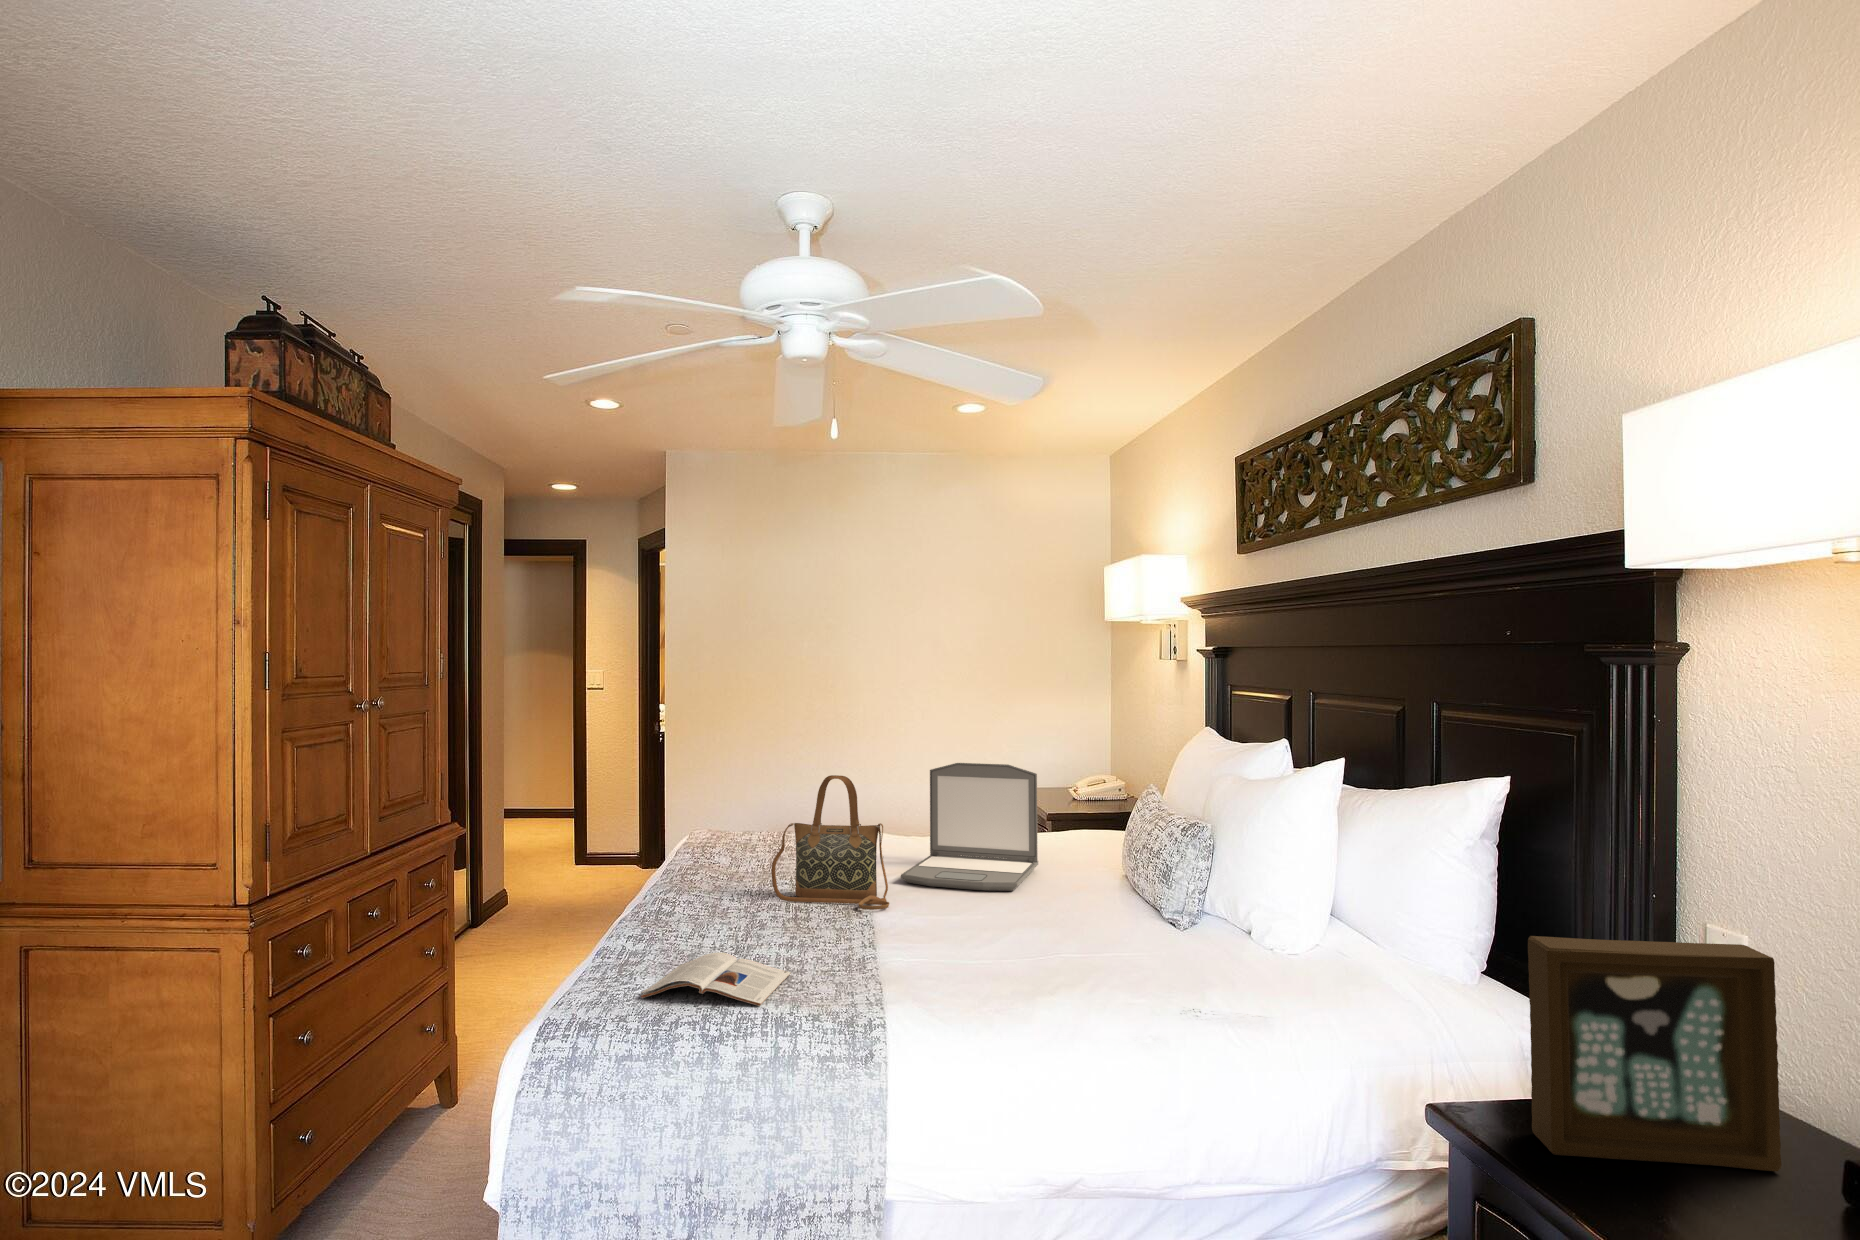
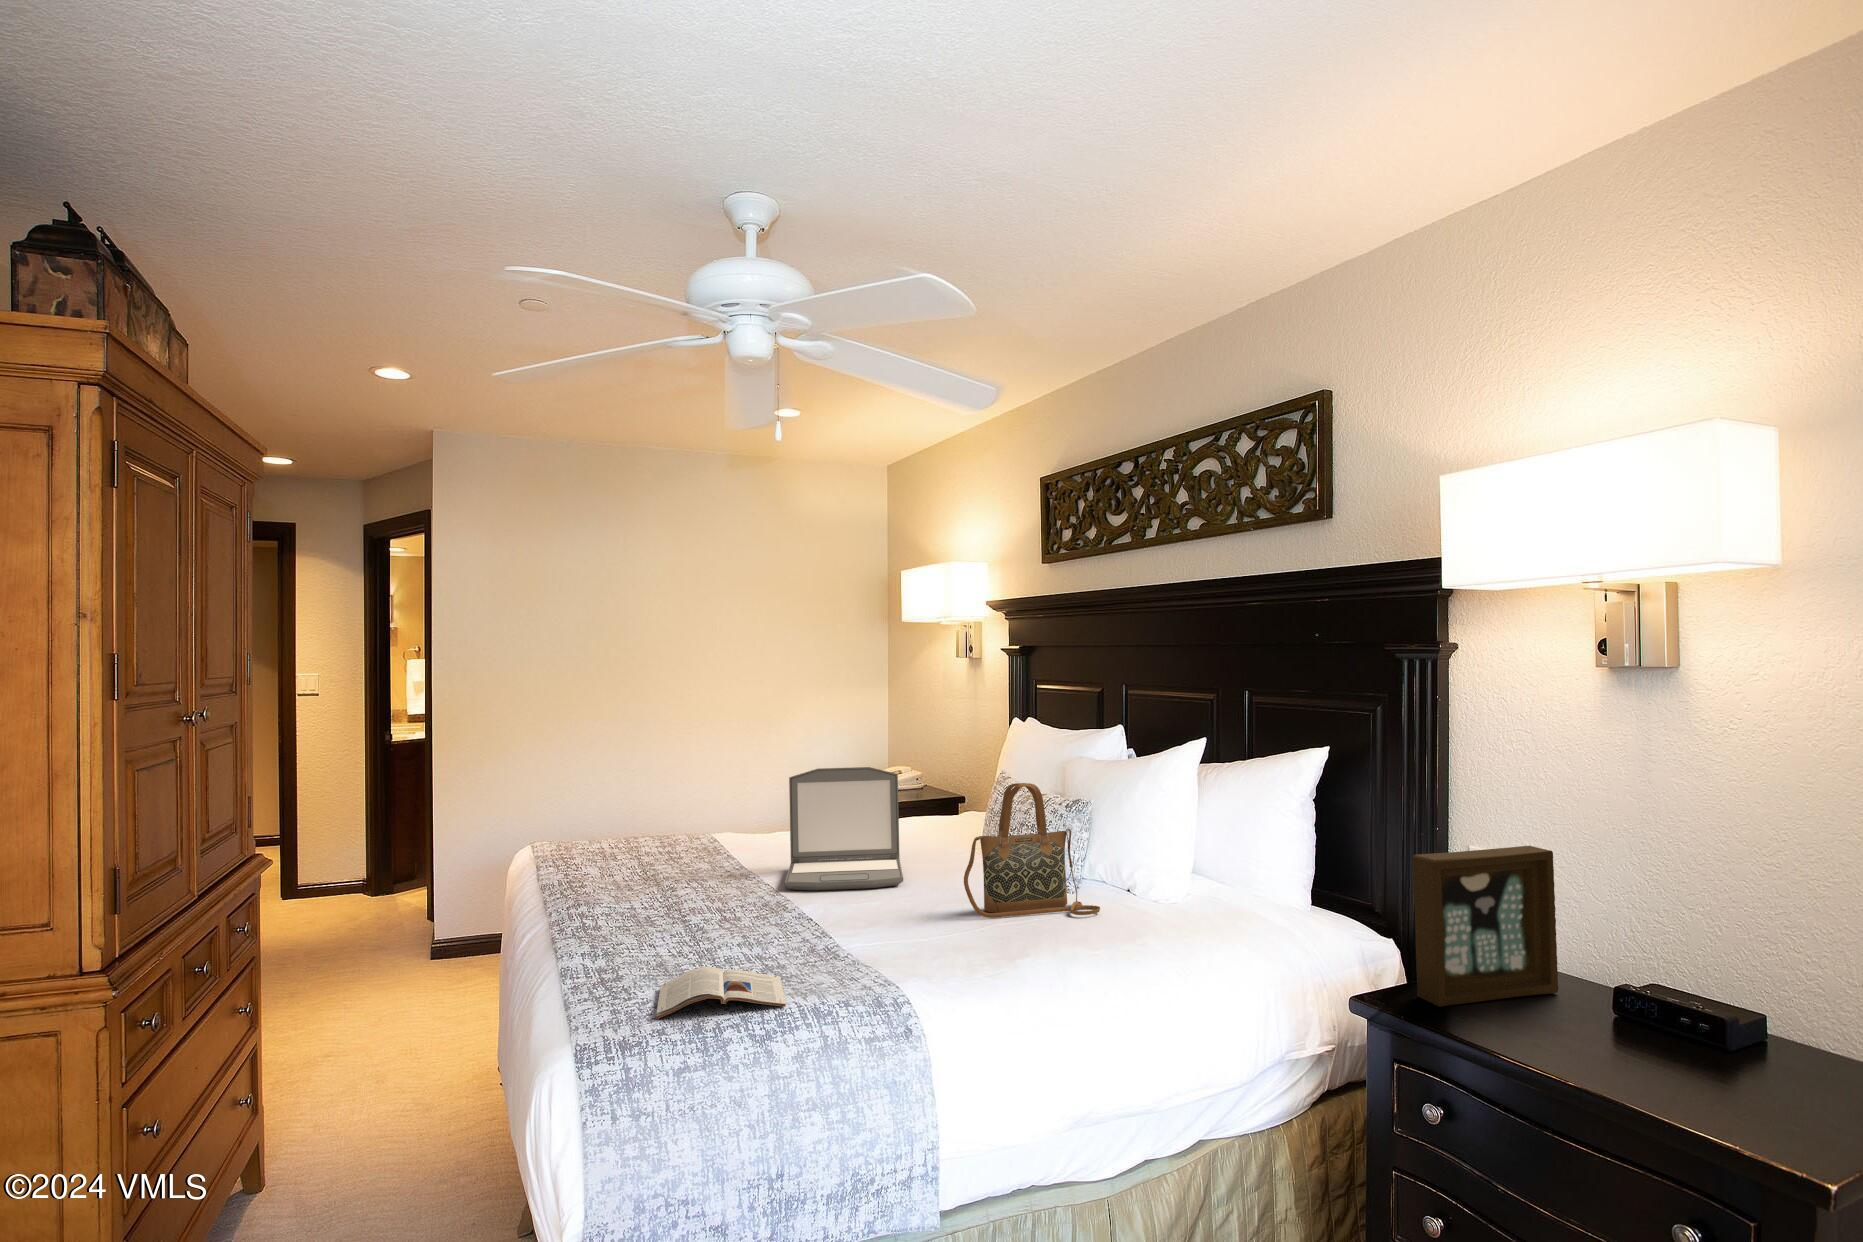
handbag: present [771,775,889,910] -> present [964,783,1100,918]

